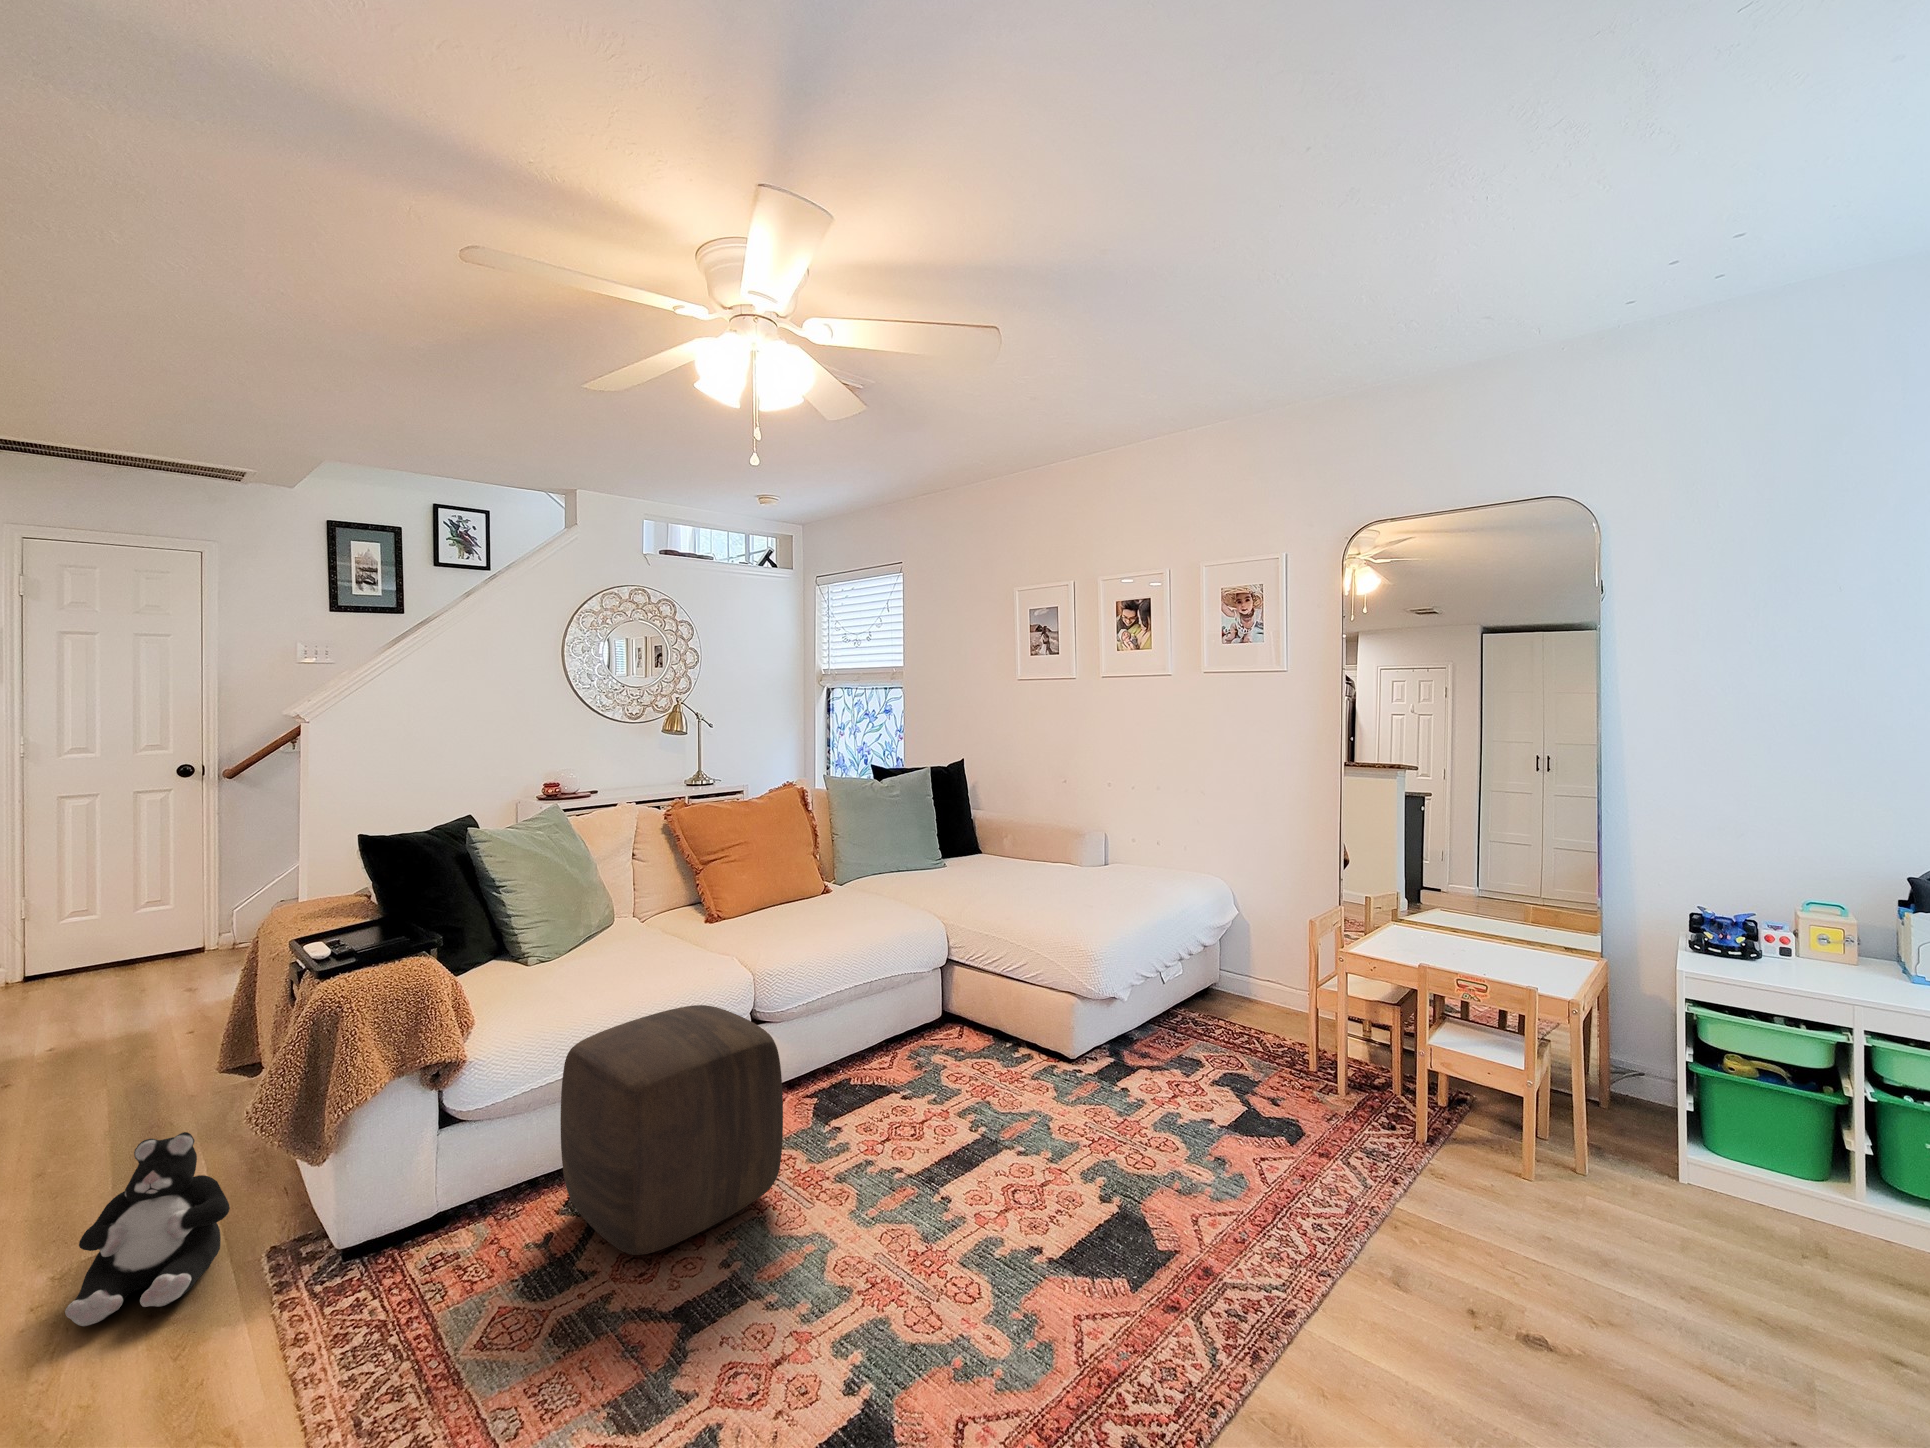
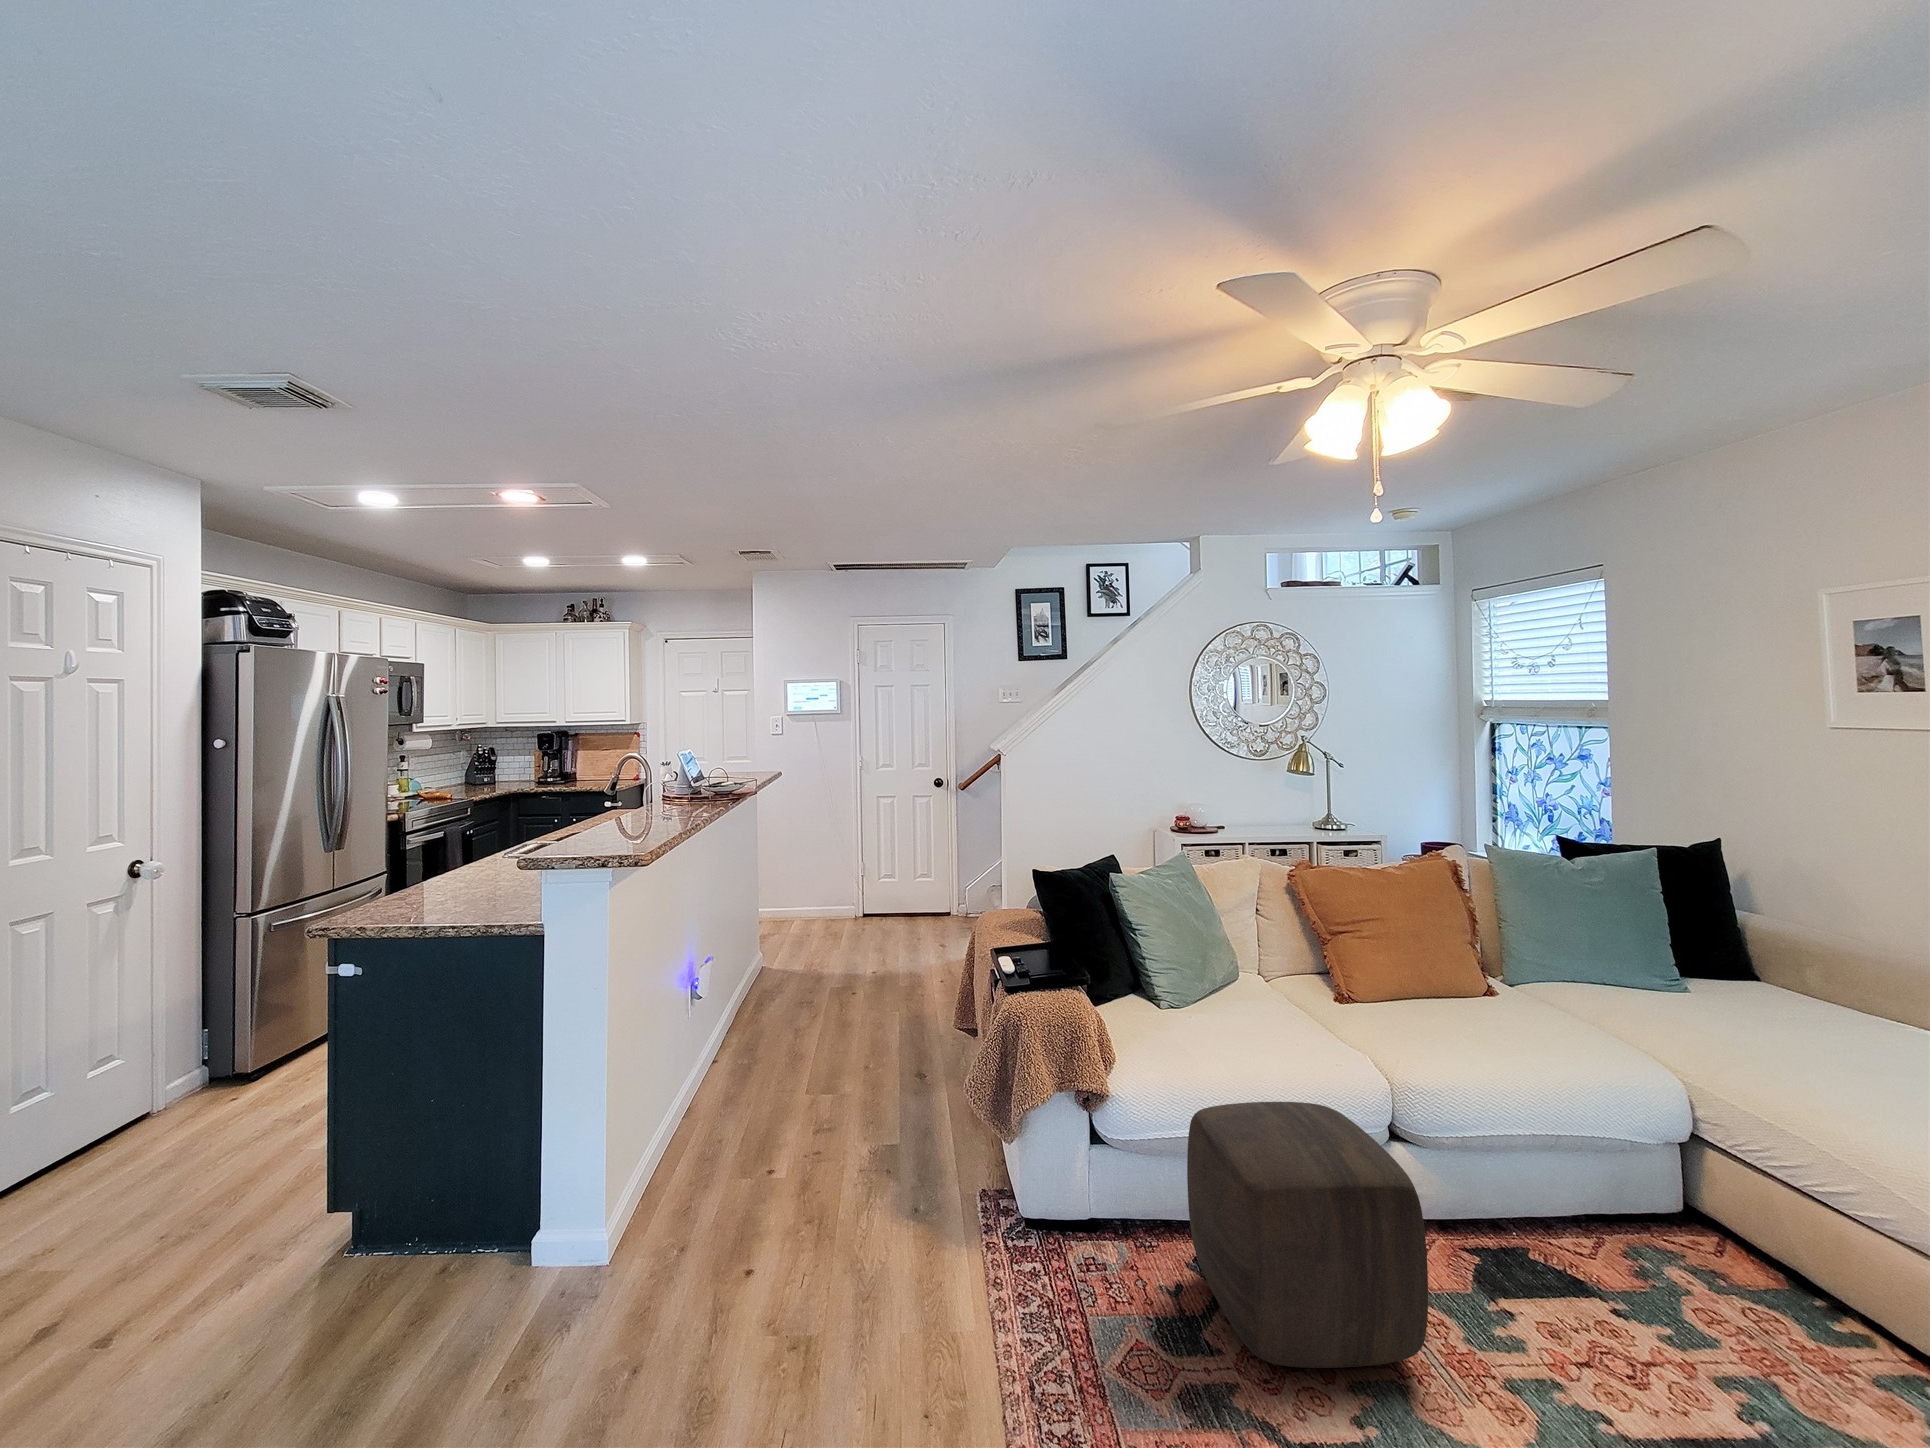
plush toy: present [65,1132,230,1326] -> none [878,1076,960,1205]

